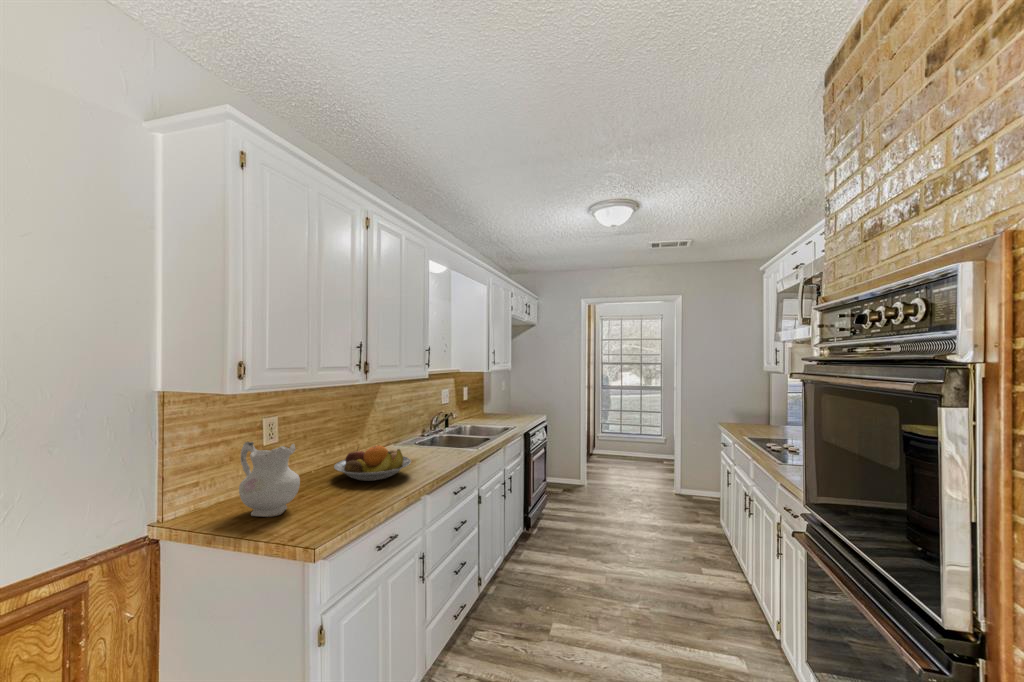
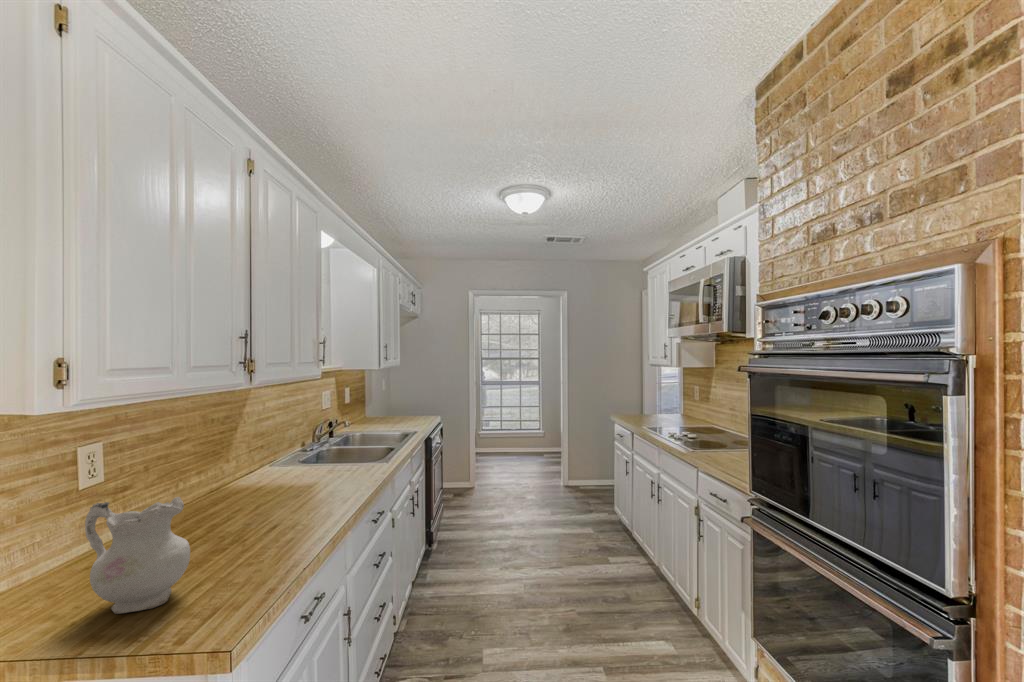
fruit bowl: present [334,445,411,481] -> none [217,480,325,530]

